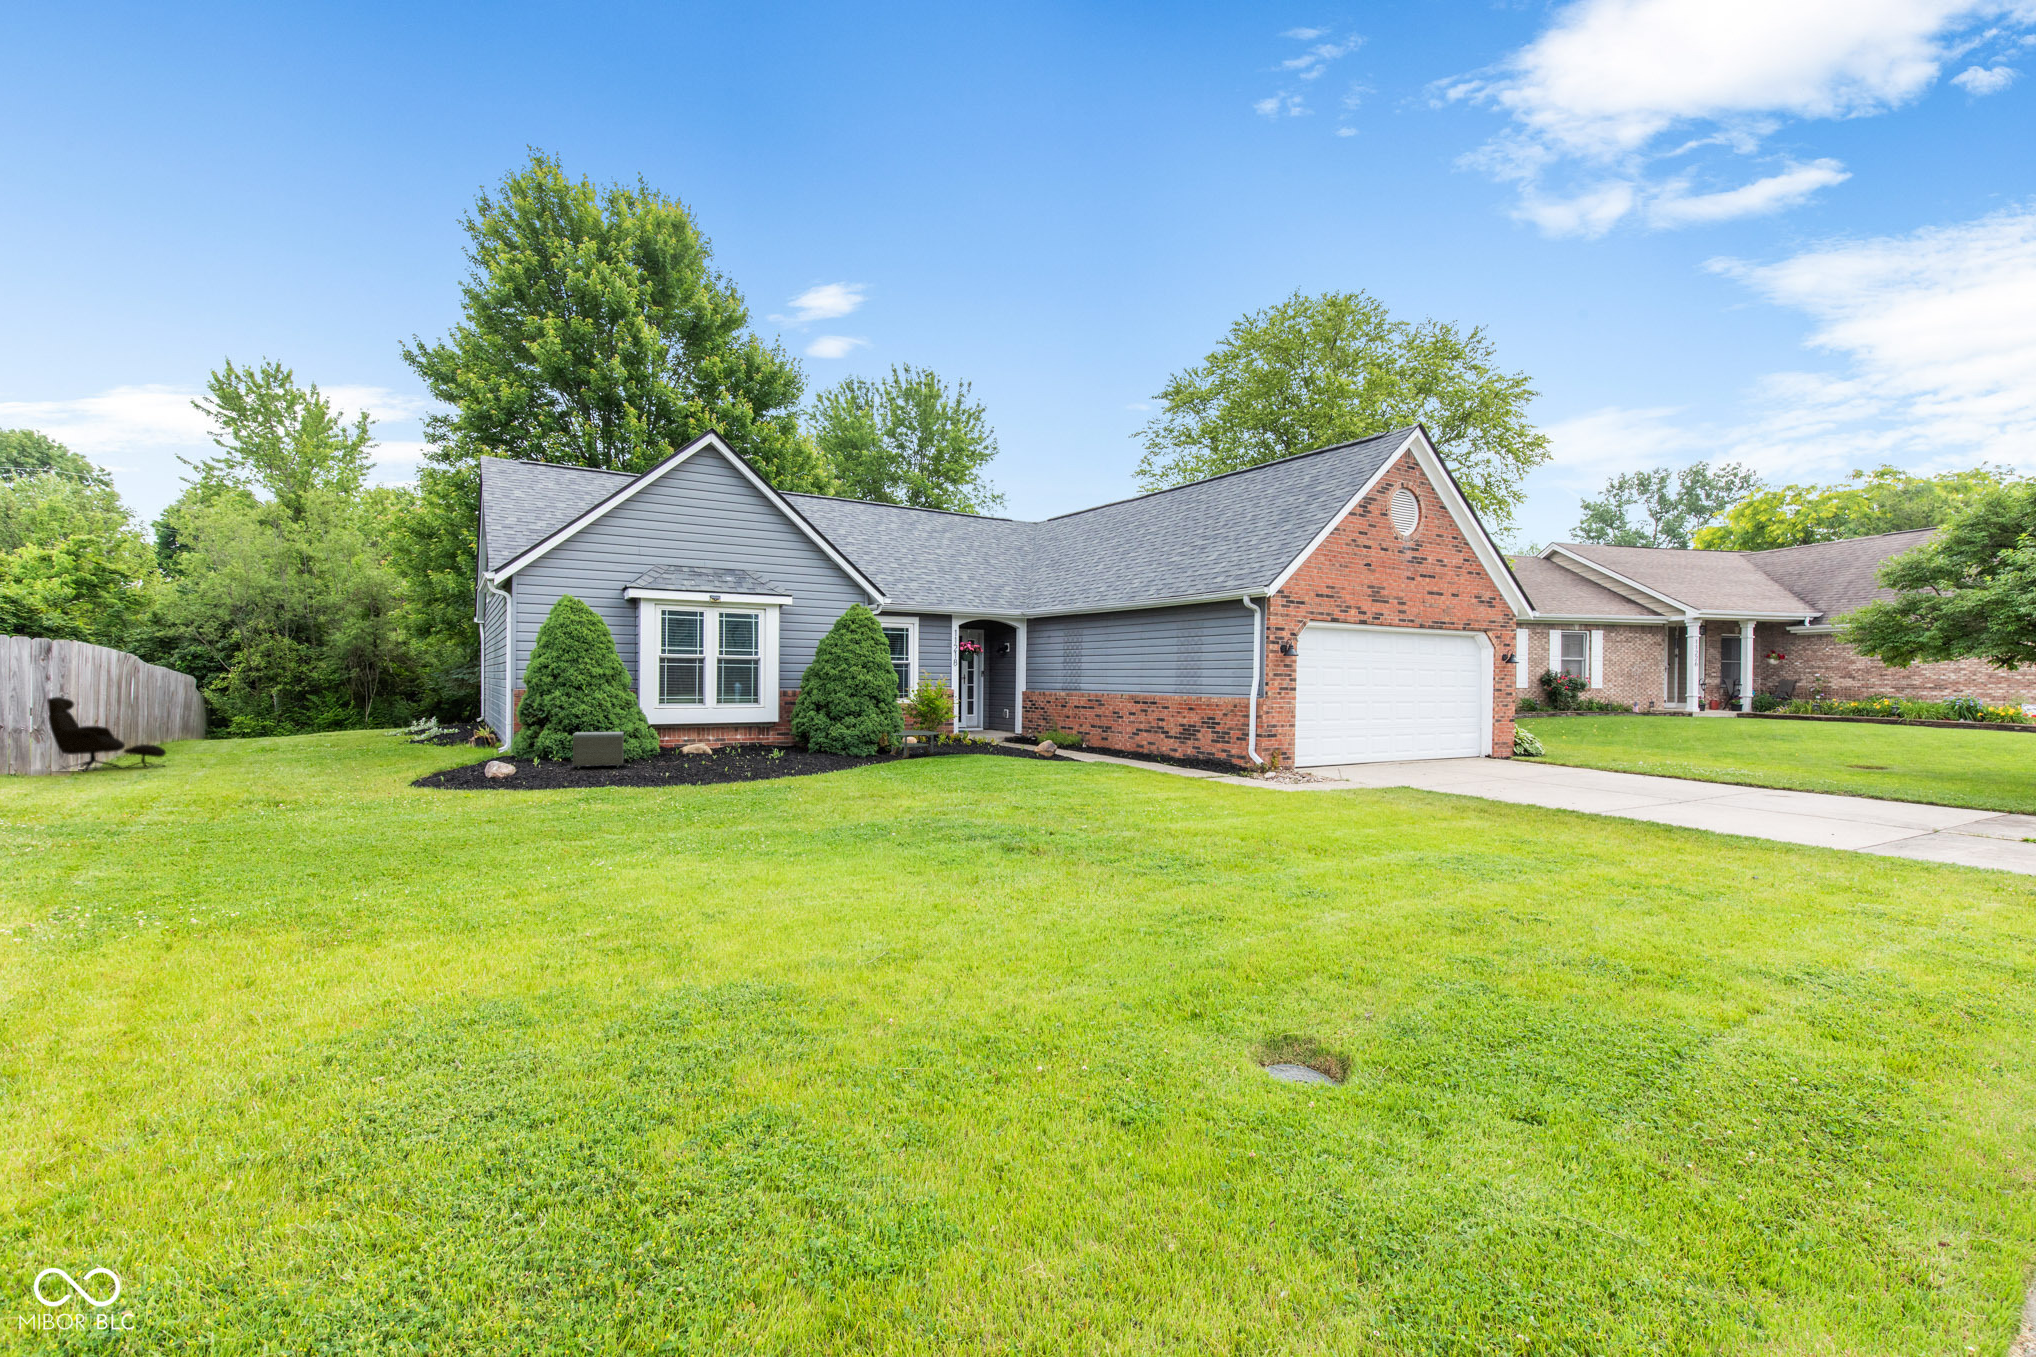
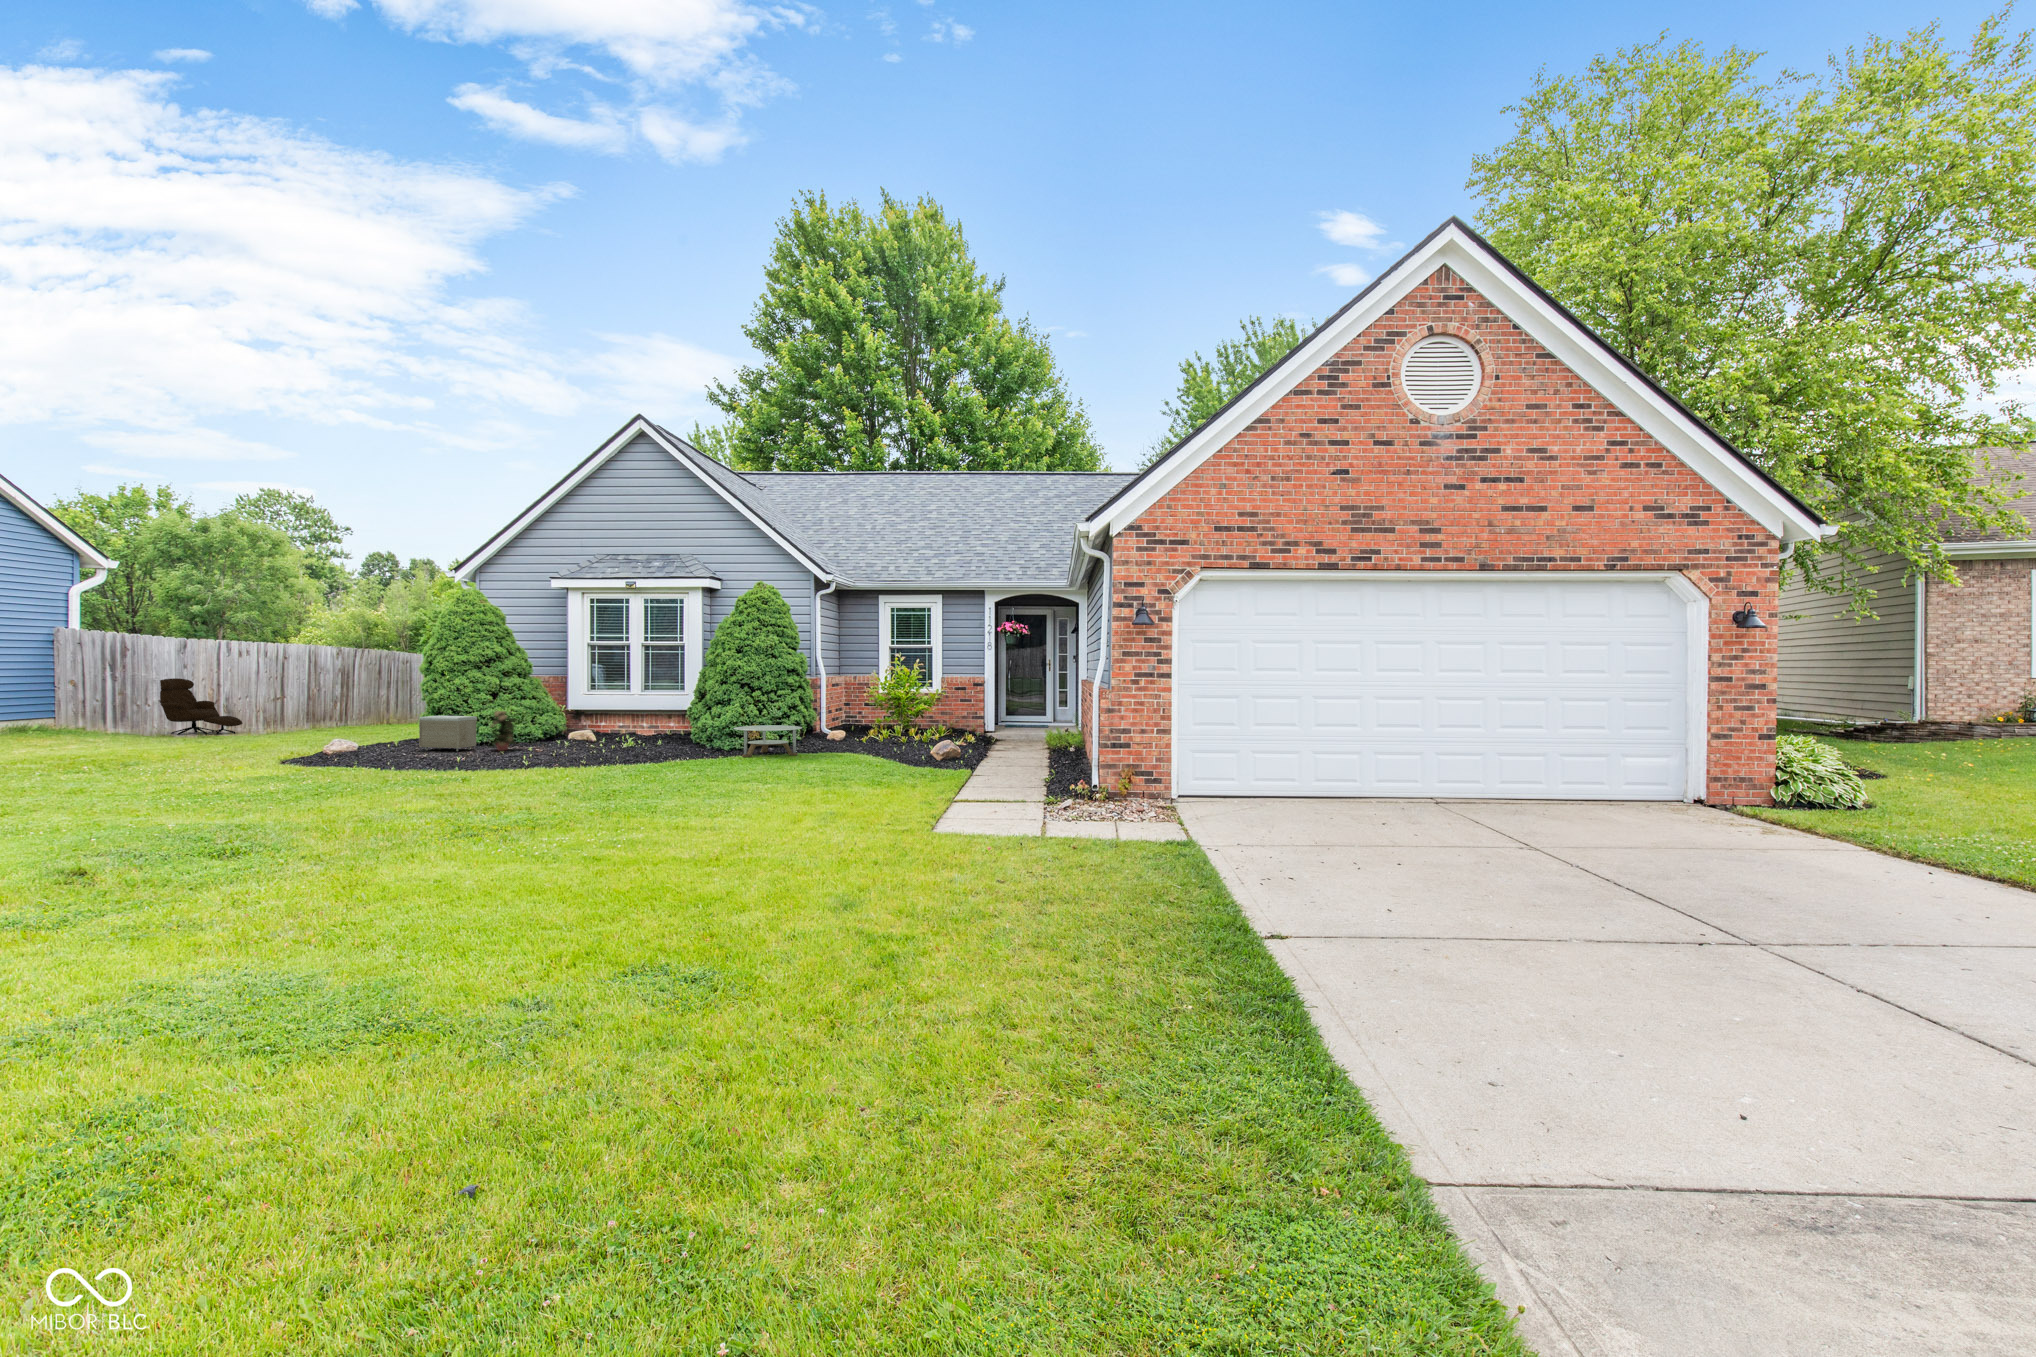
decorative plant: none [641,725,671,765] -> present [490,711,515,751]

